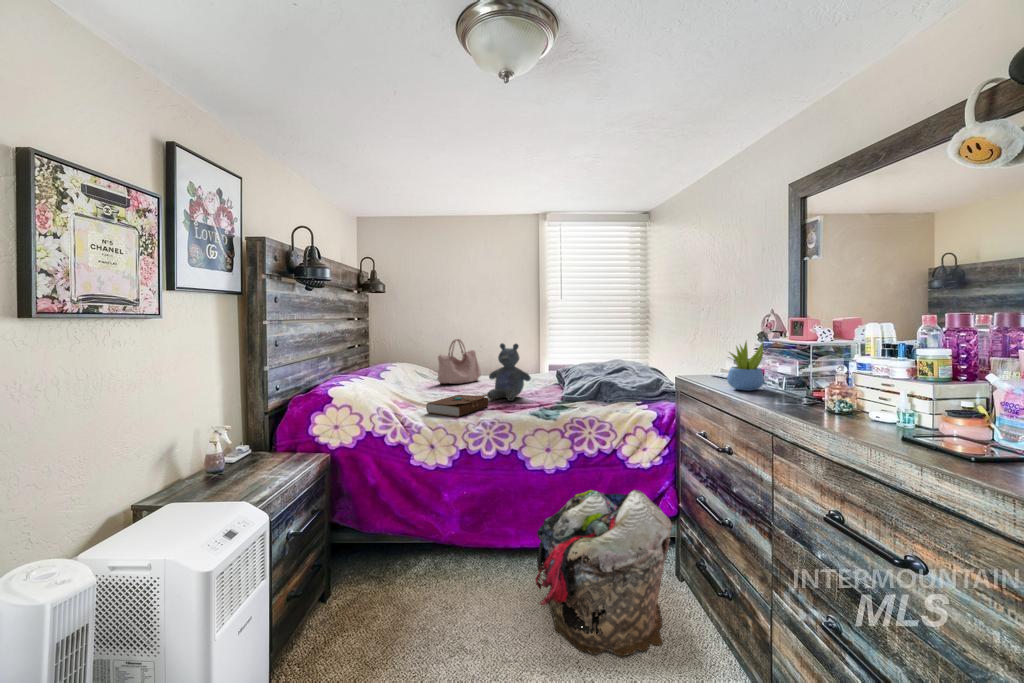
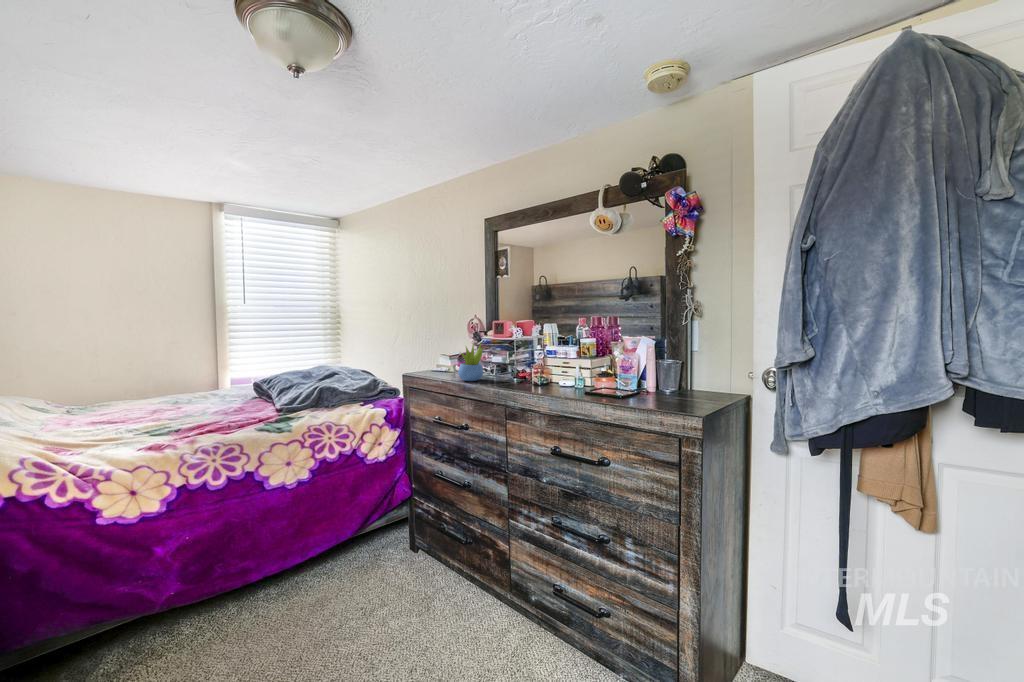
handbag: present [438,339,481,384] -> none [54,346,129,413]
stuffed bear: present [487,343,531,401] -> none [172,350,237,422]
book: present [426,395,488,417] -> none [101,416,191,452]
laundry basket: present [535,490,672,657] -> none [298,481,425,636]

